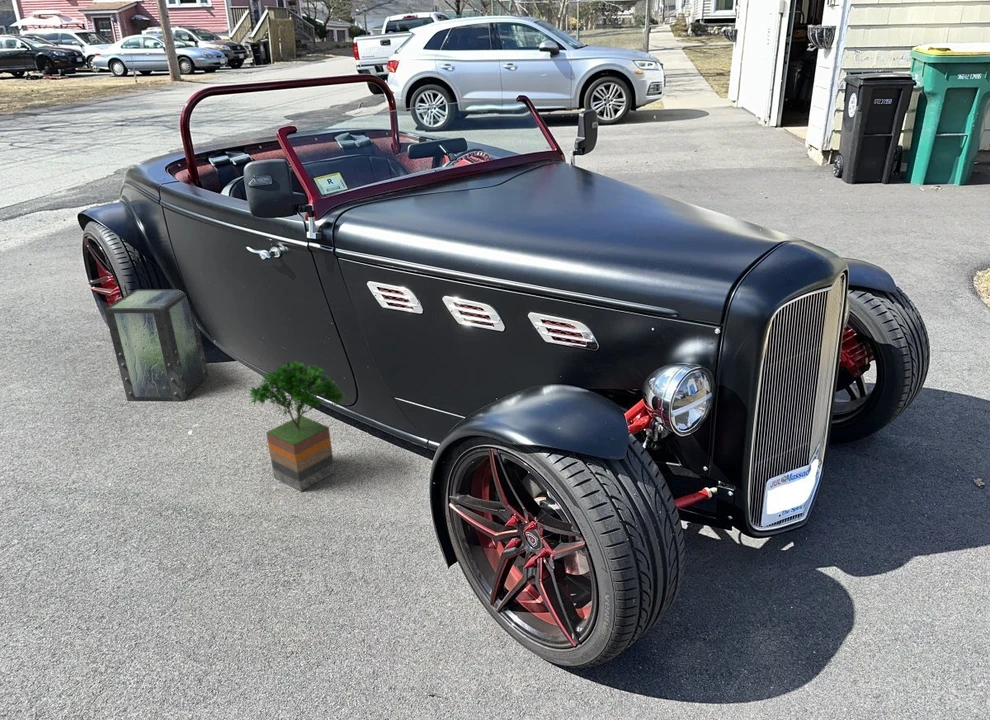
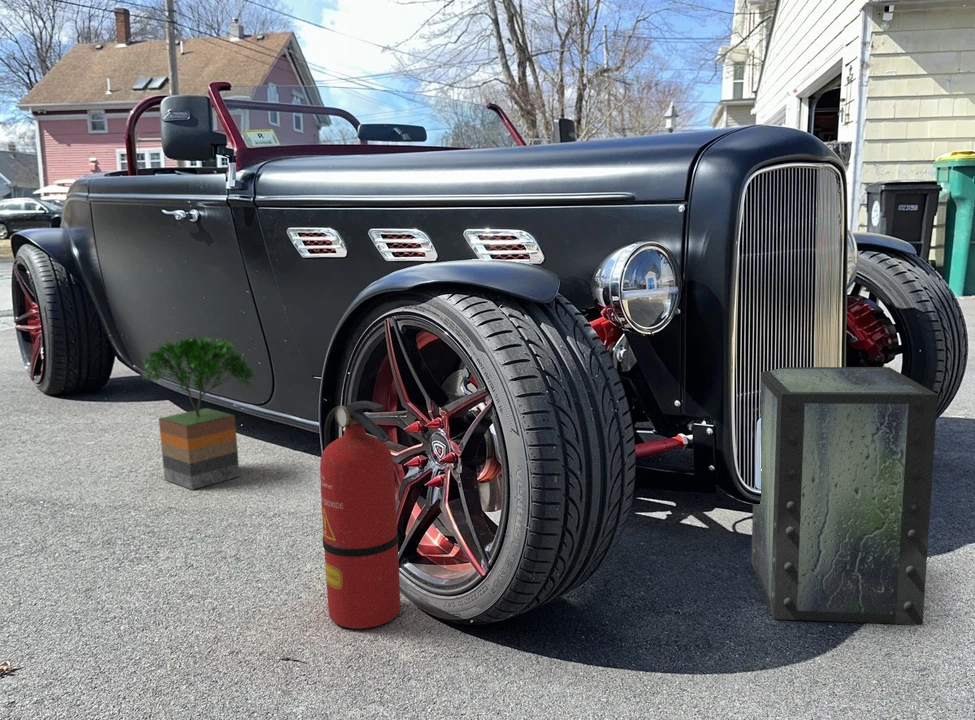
storage box: present [104,289,208,401] -> present [751,367,938,625]
fire extinguisher: none [440,509,502,664] -> present [320,401,400,629]

